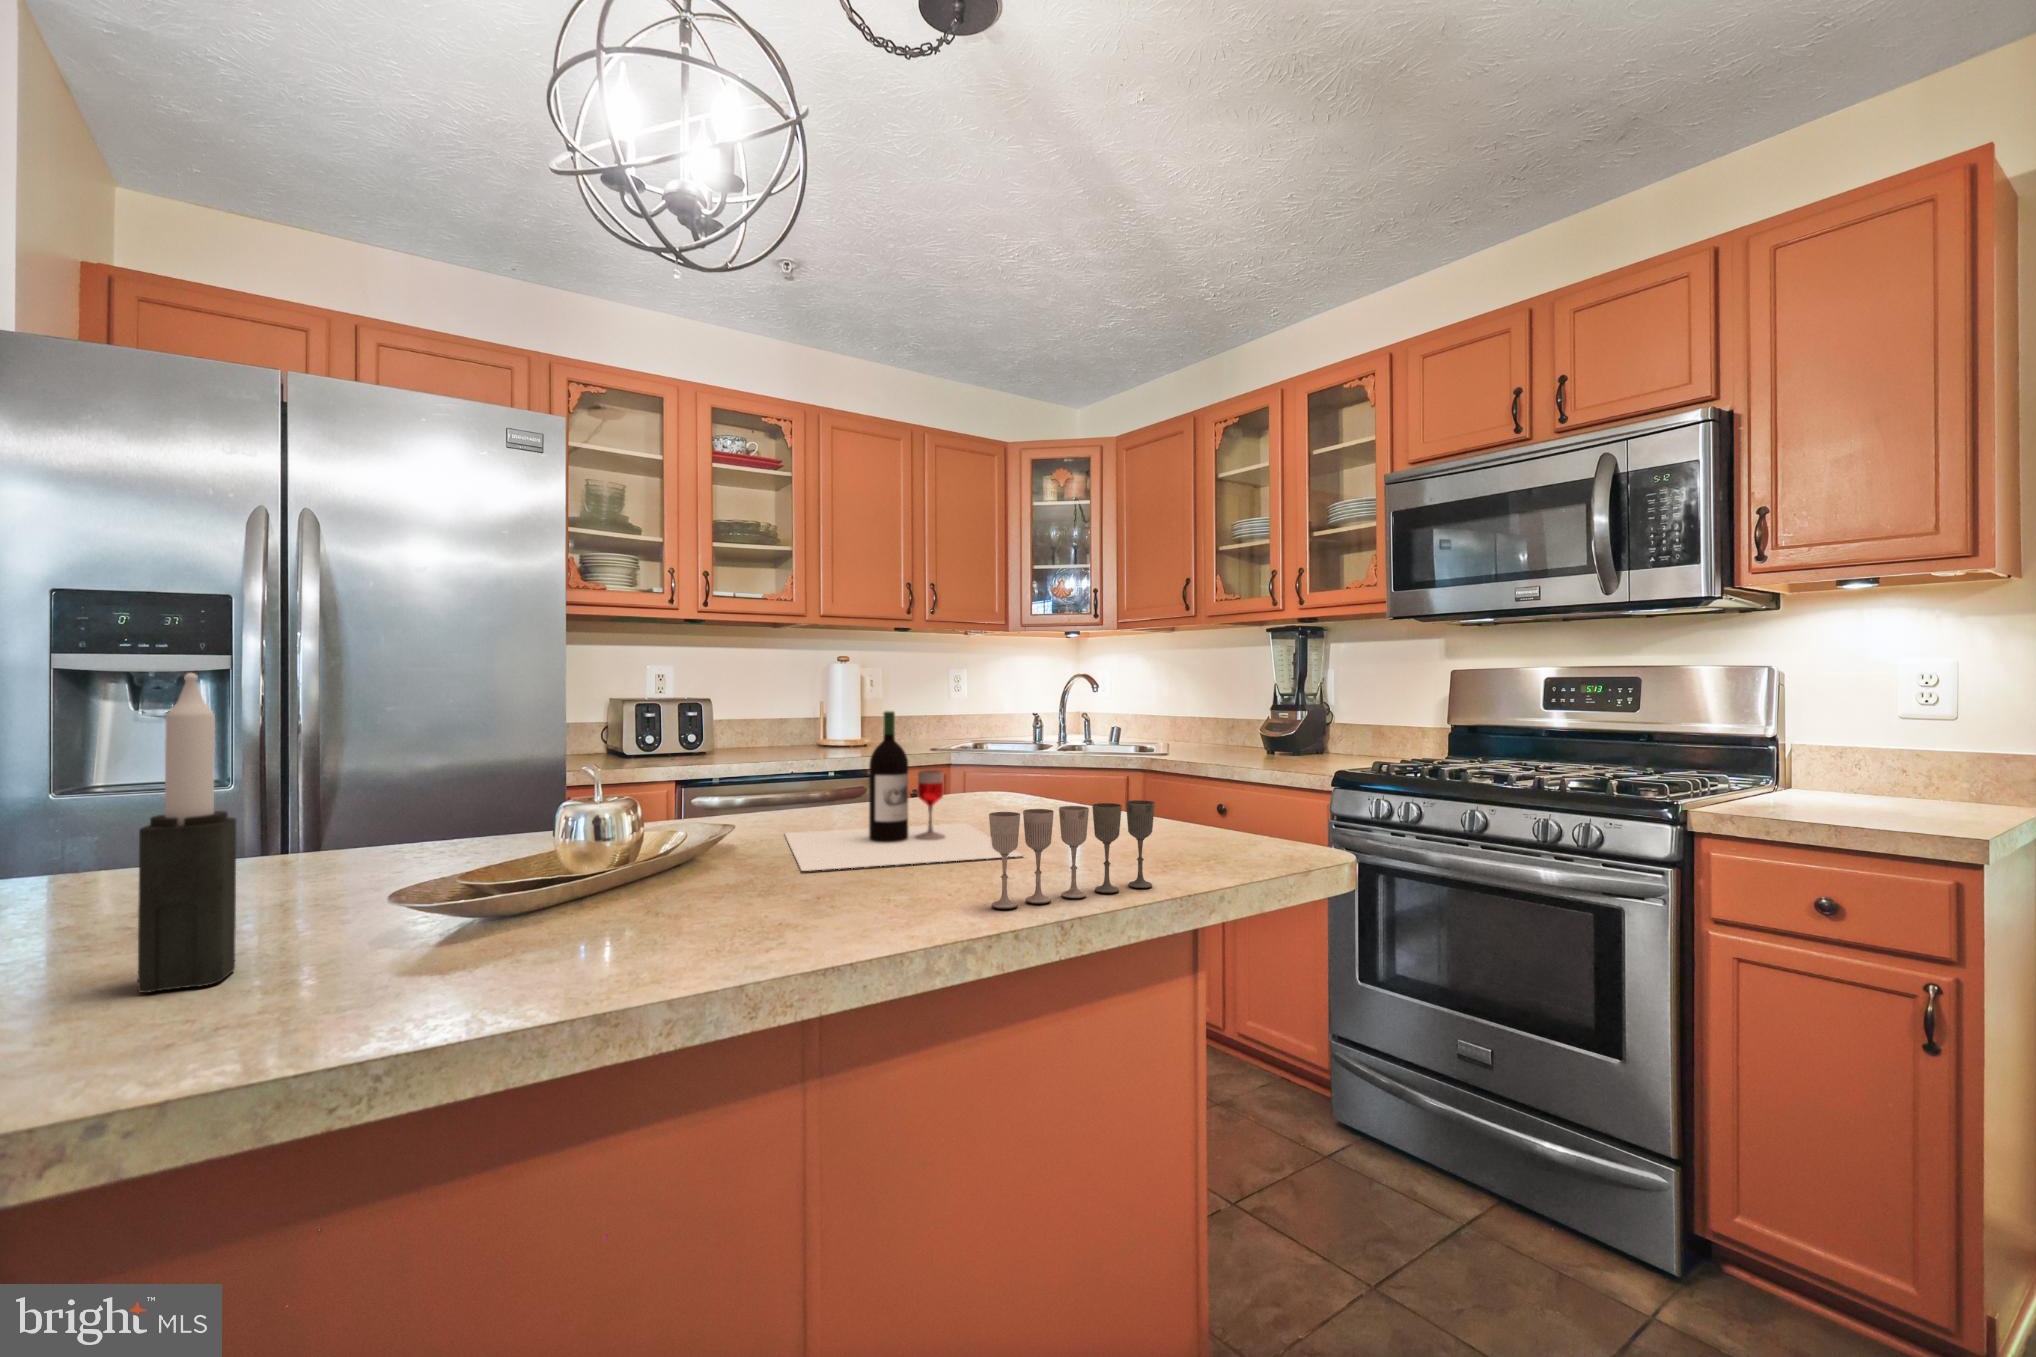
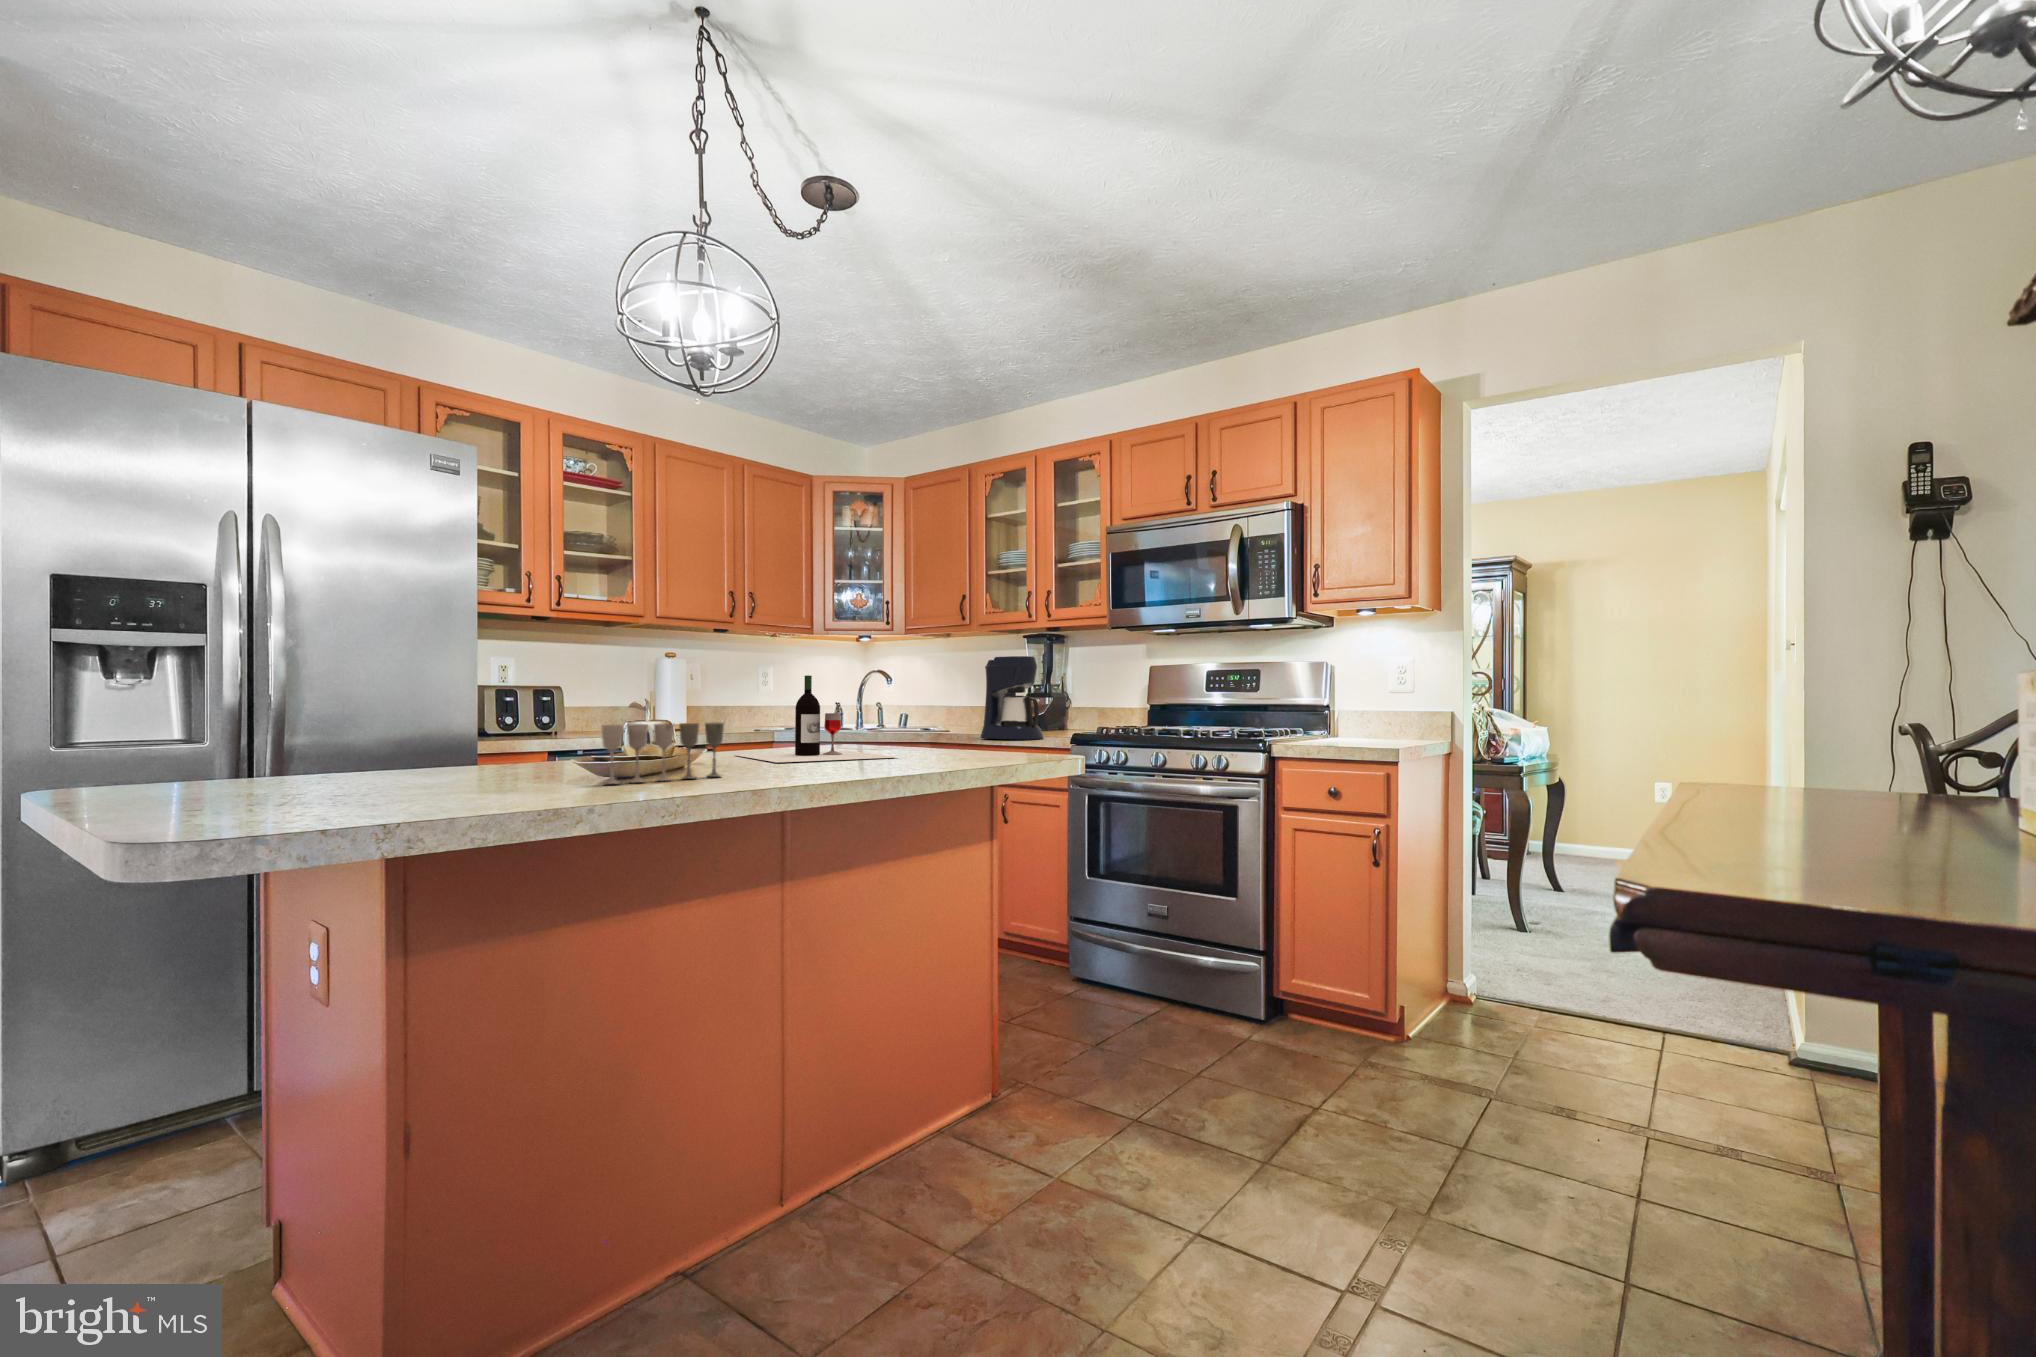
coffee maker: none [1205,660,1293,775] -> present [980,656,1044,740]
candle: present [138,673,236,993] -> none [509,634,550,788]
wine glass: present [989,800,1155,909] -> present [601,723,724,784]

